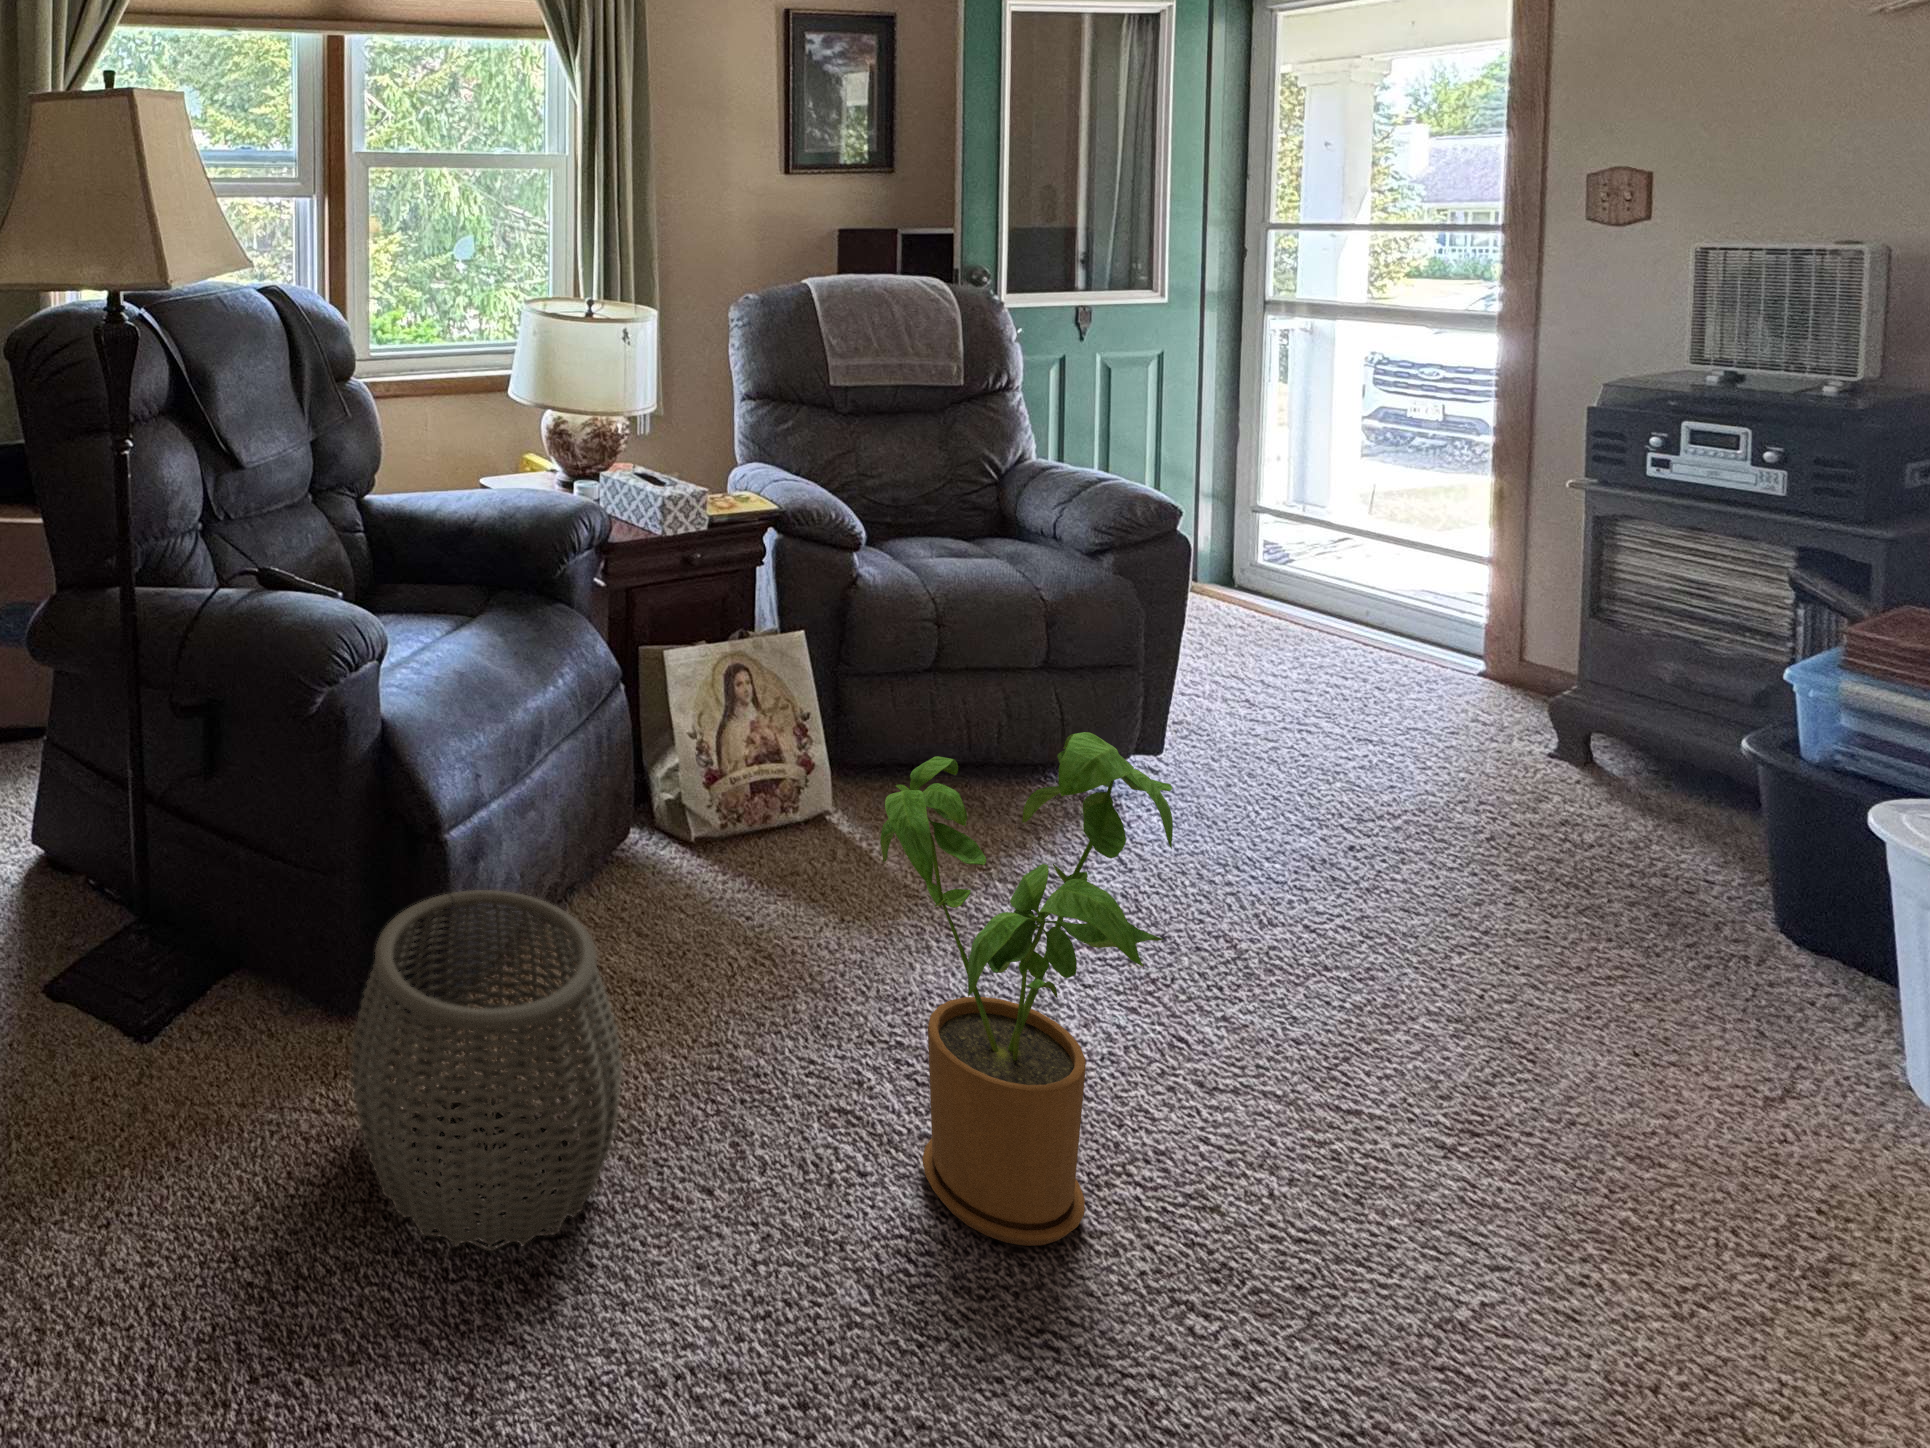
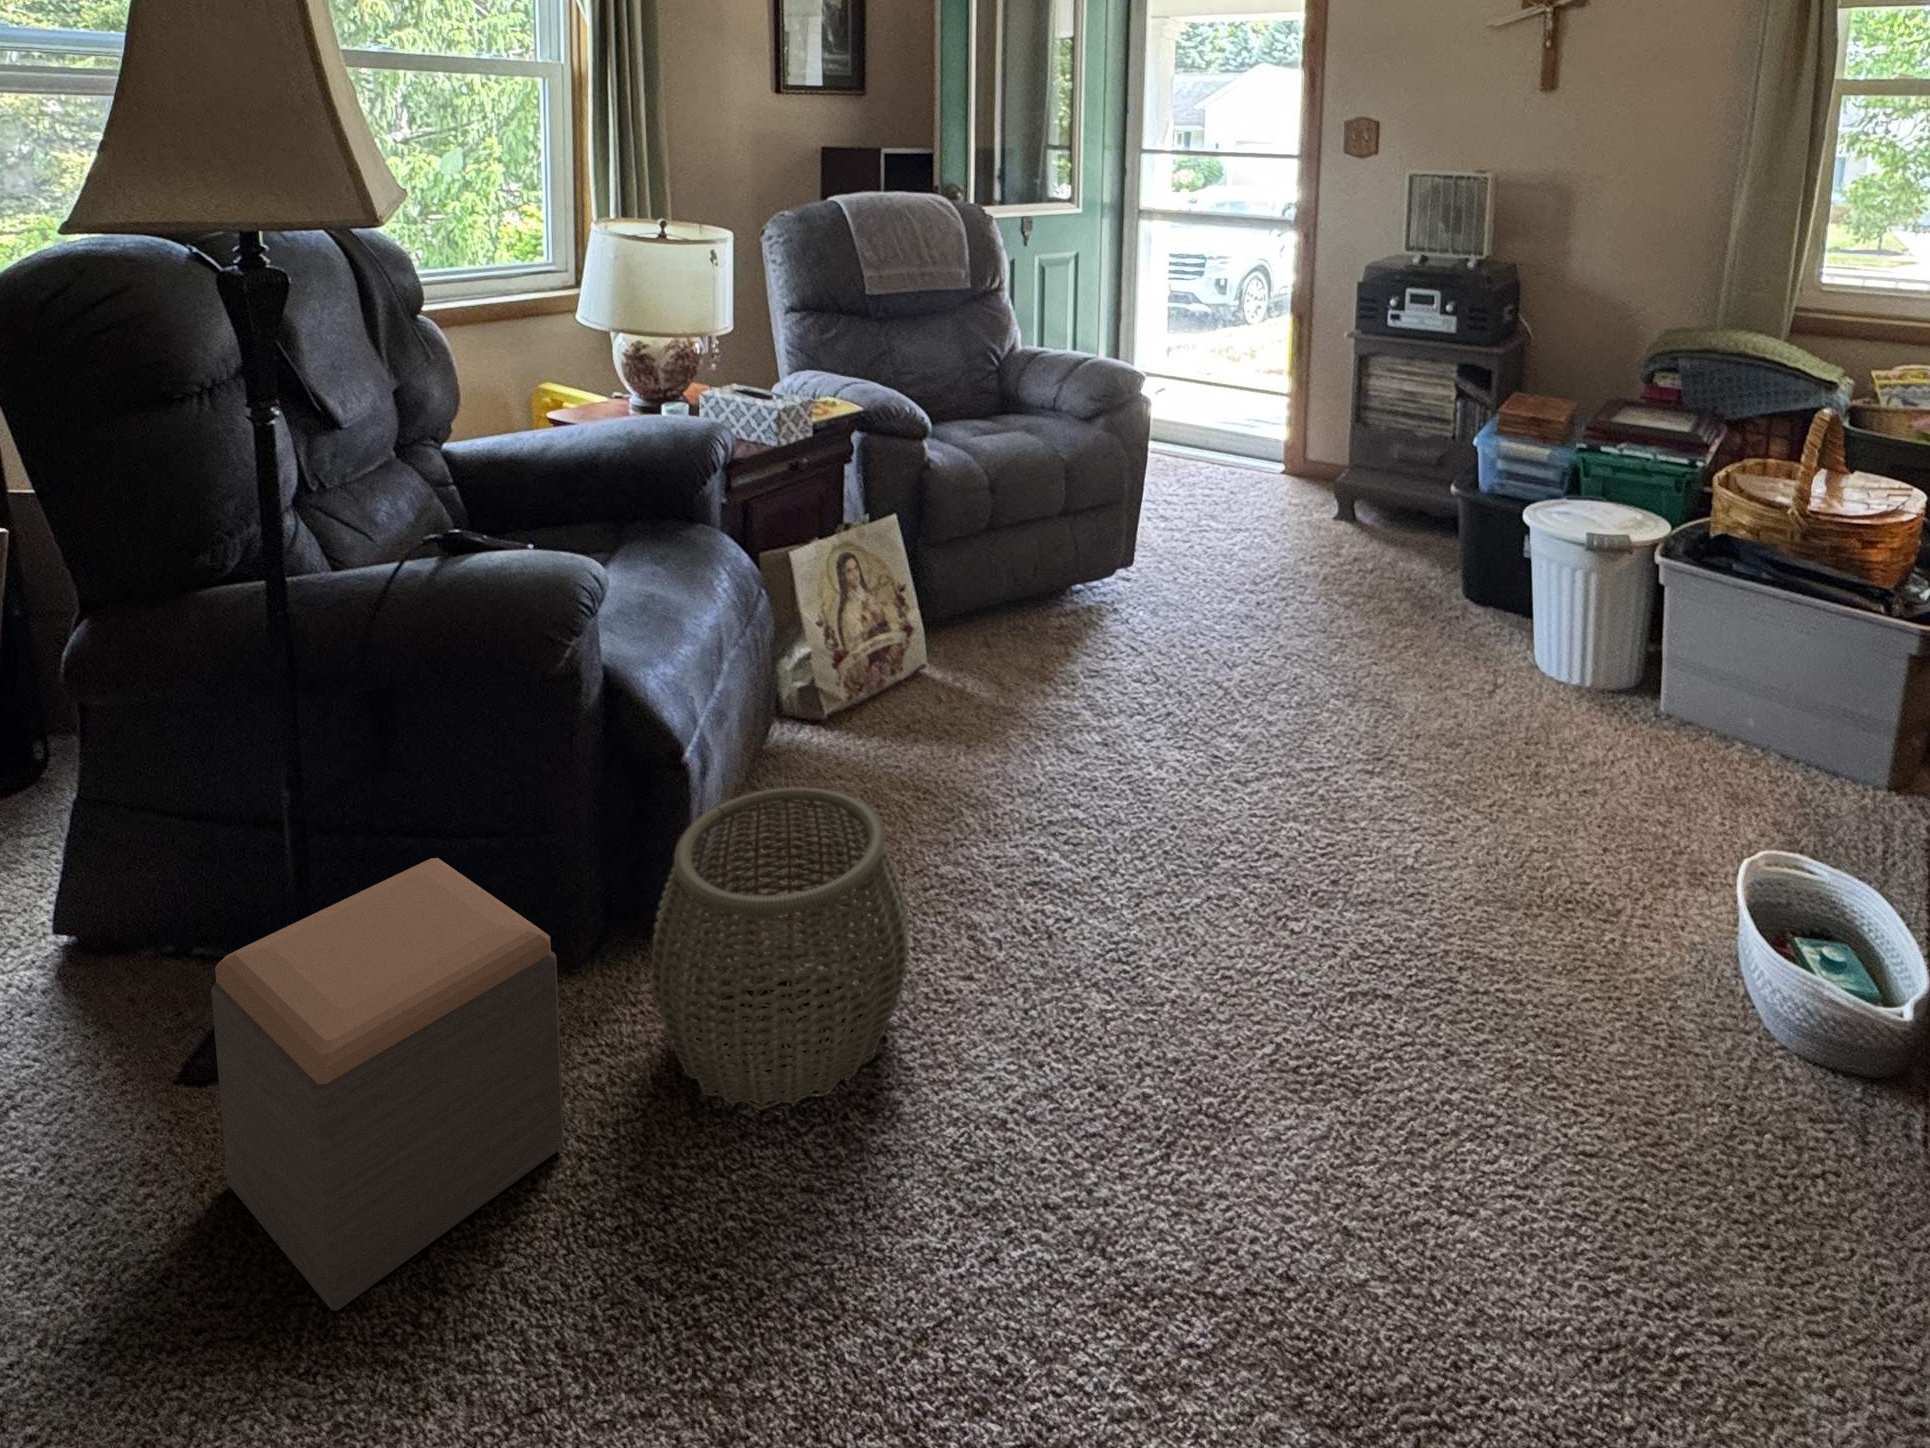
house plant: present [880,732,1173,1246] -> none [1063,546,1283,928]
footstool: none [14,863,250,1242] -> present [211,858,564,1311]

